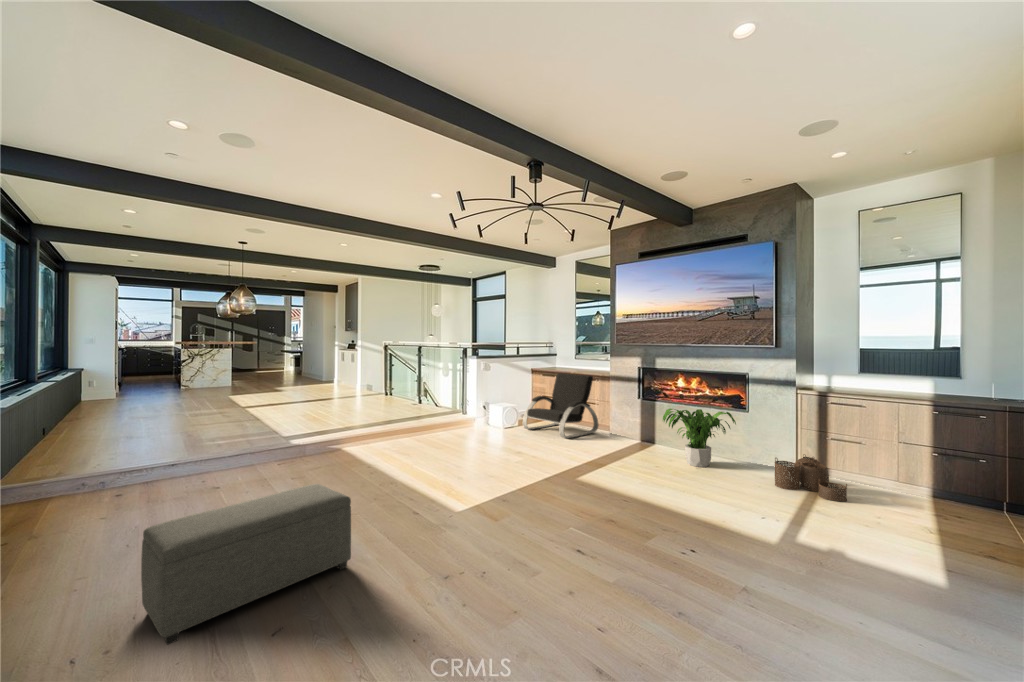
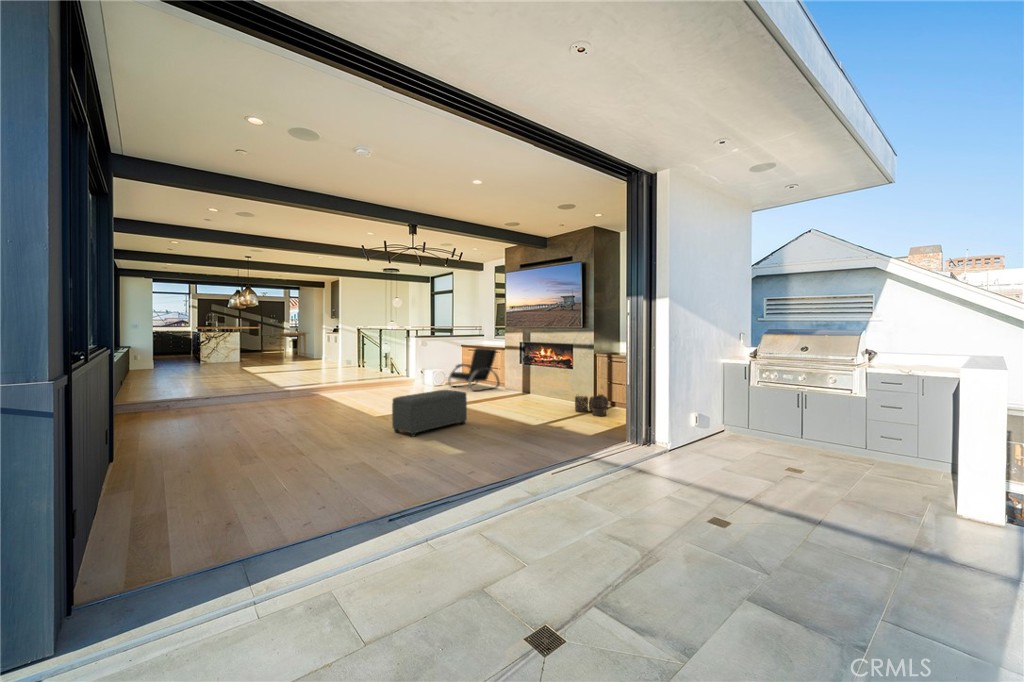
dining table: none [274,348,317,380] -> present [279,332,307,356]
potted plant: present [663,409,736,467] -> none [521,367,565,404]
ottoman: present [141,484,351,645] -> present [392,390,467,437]

